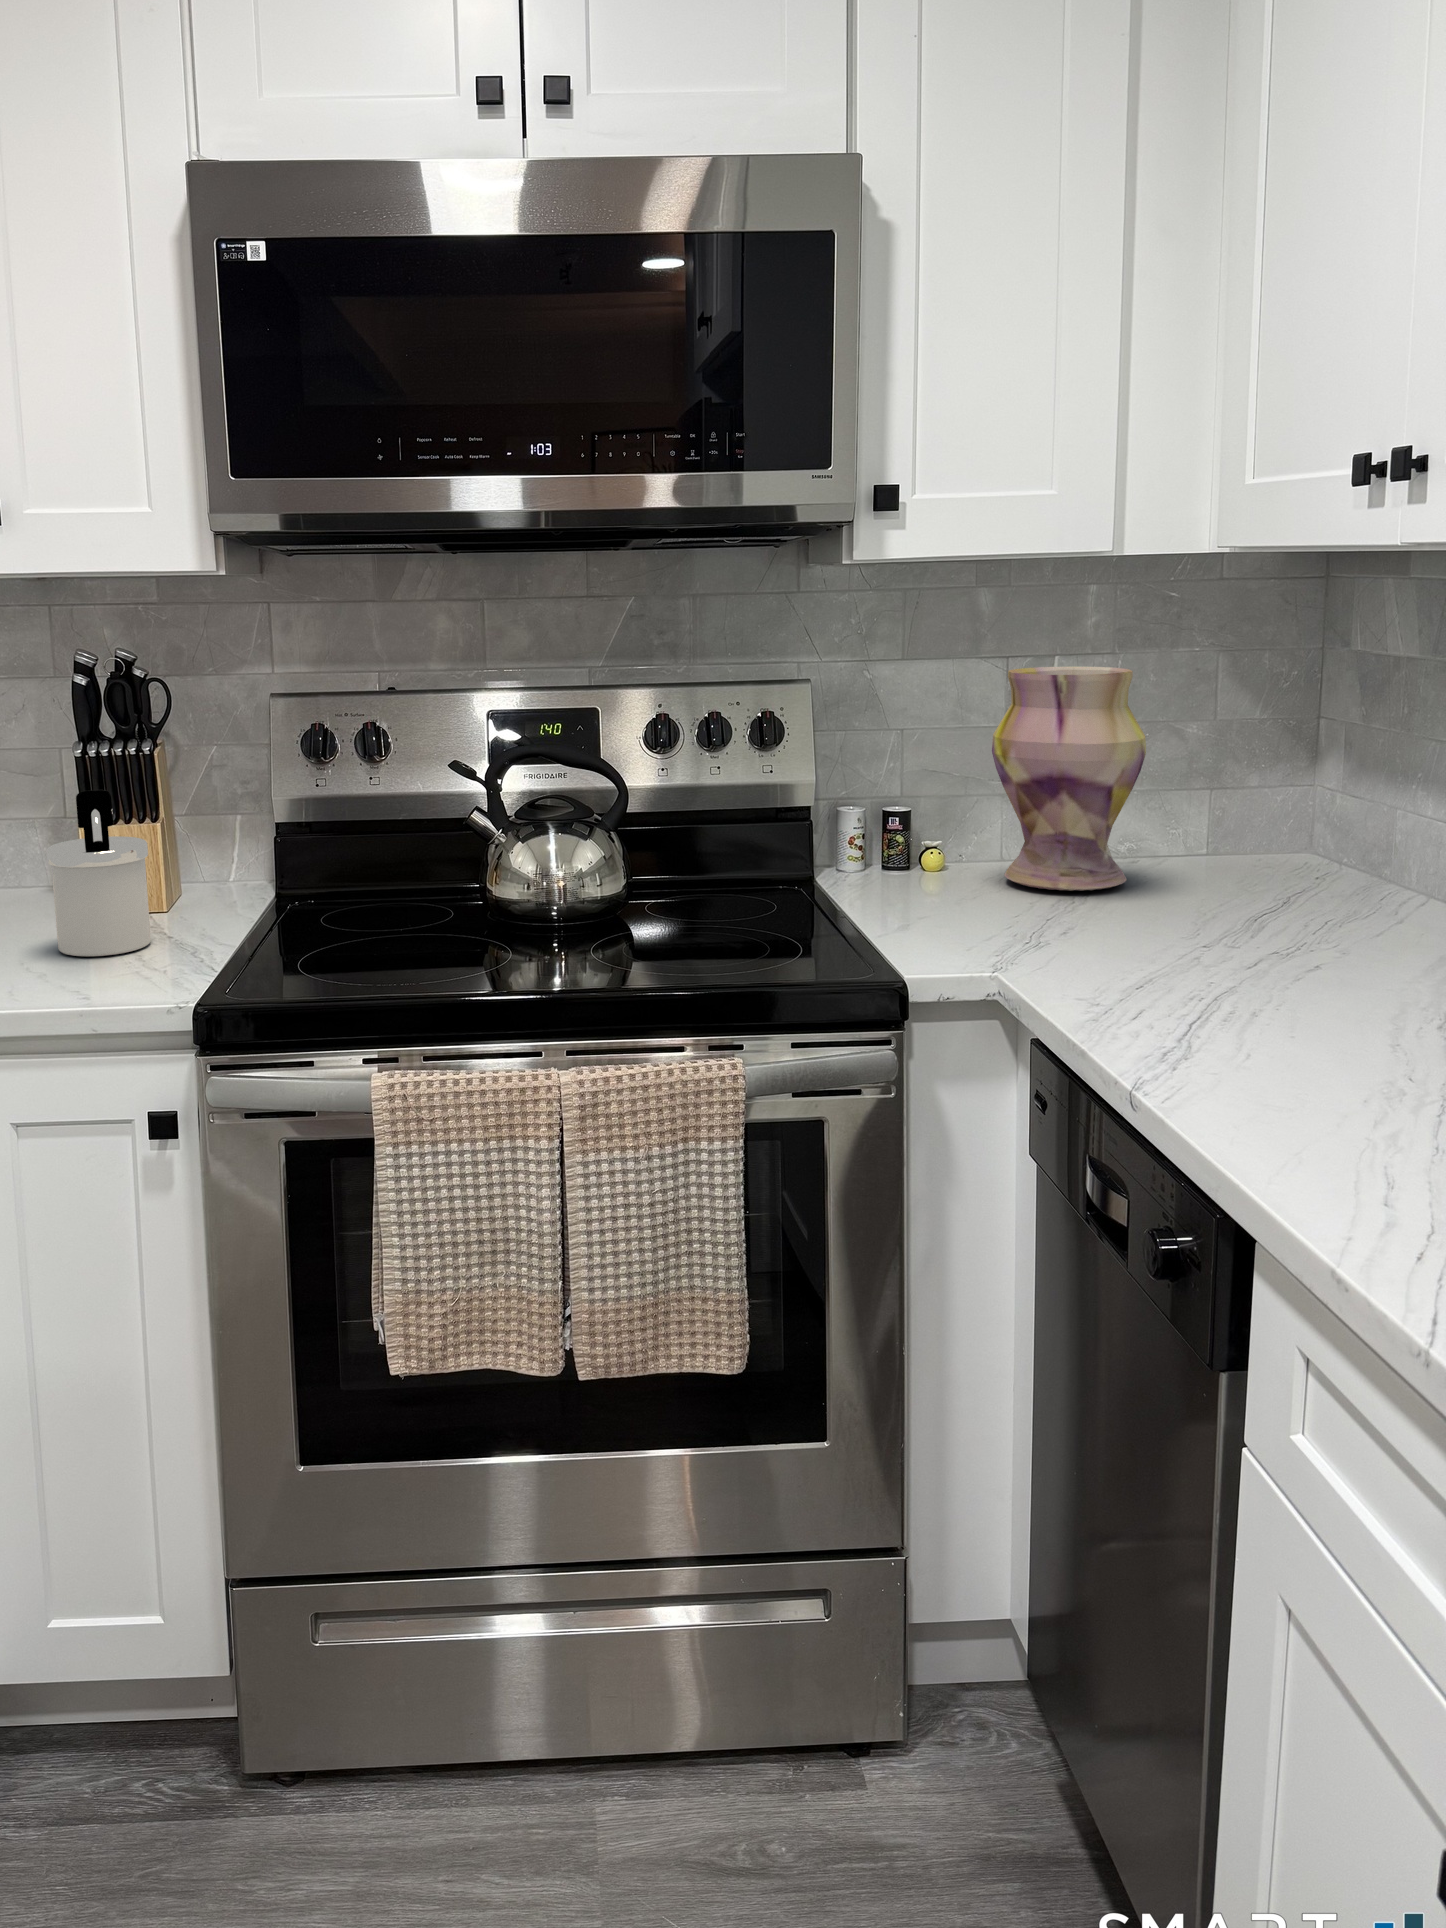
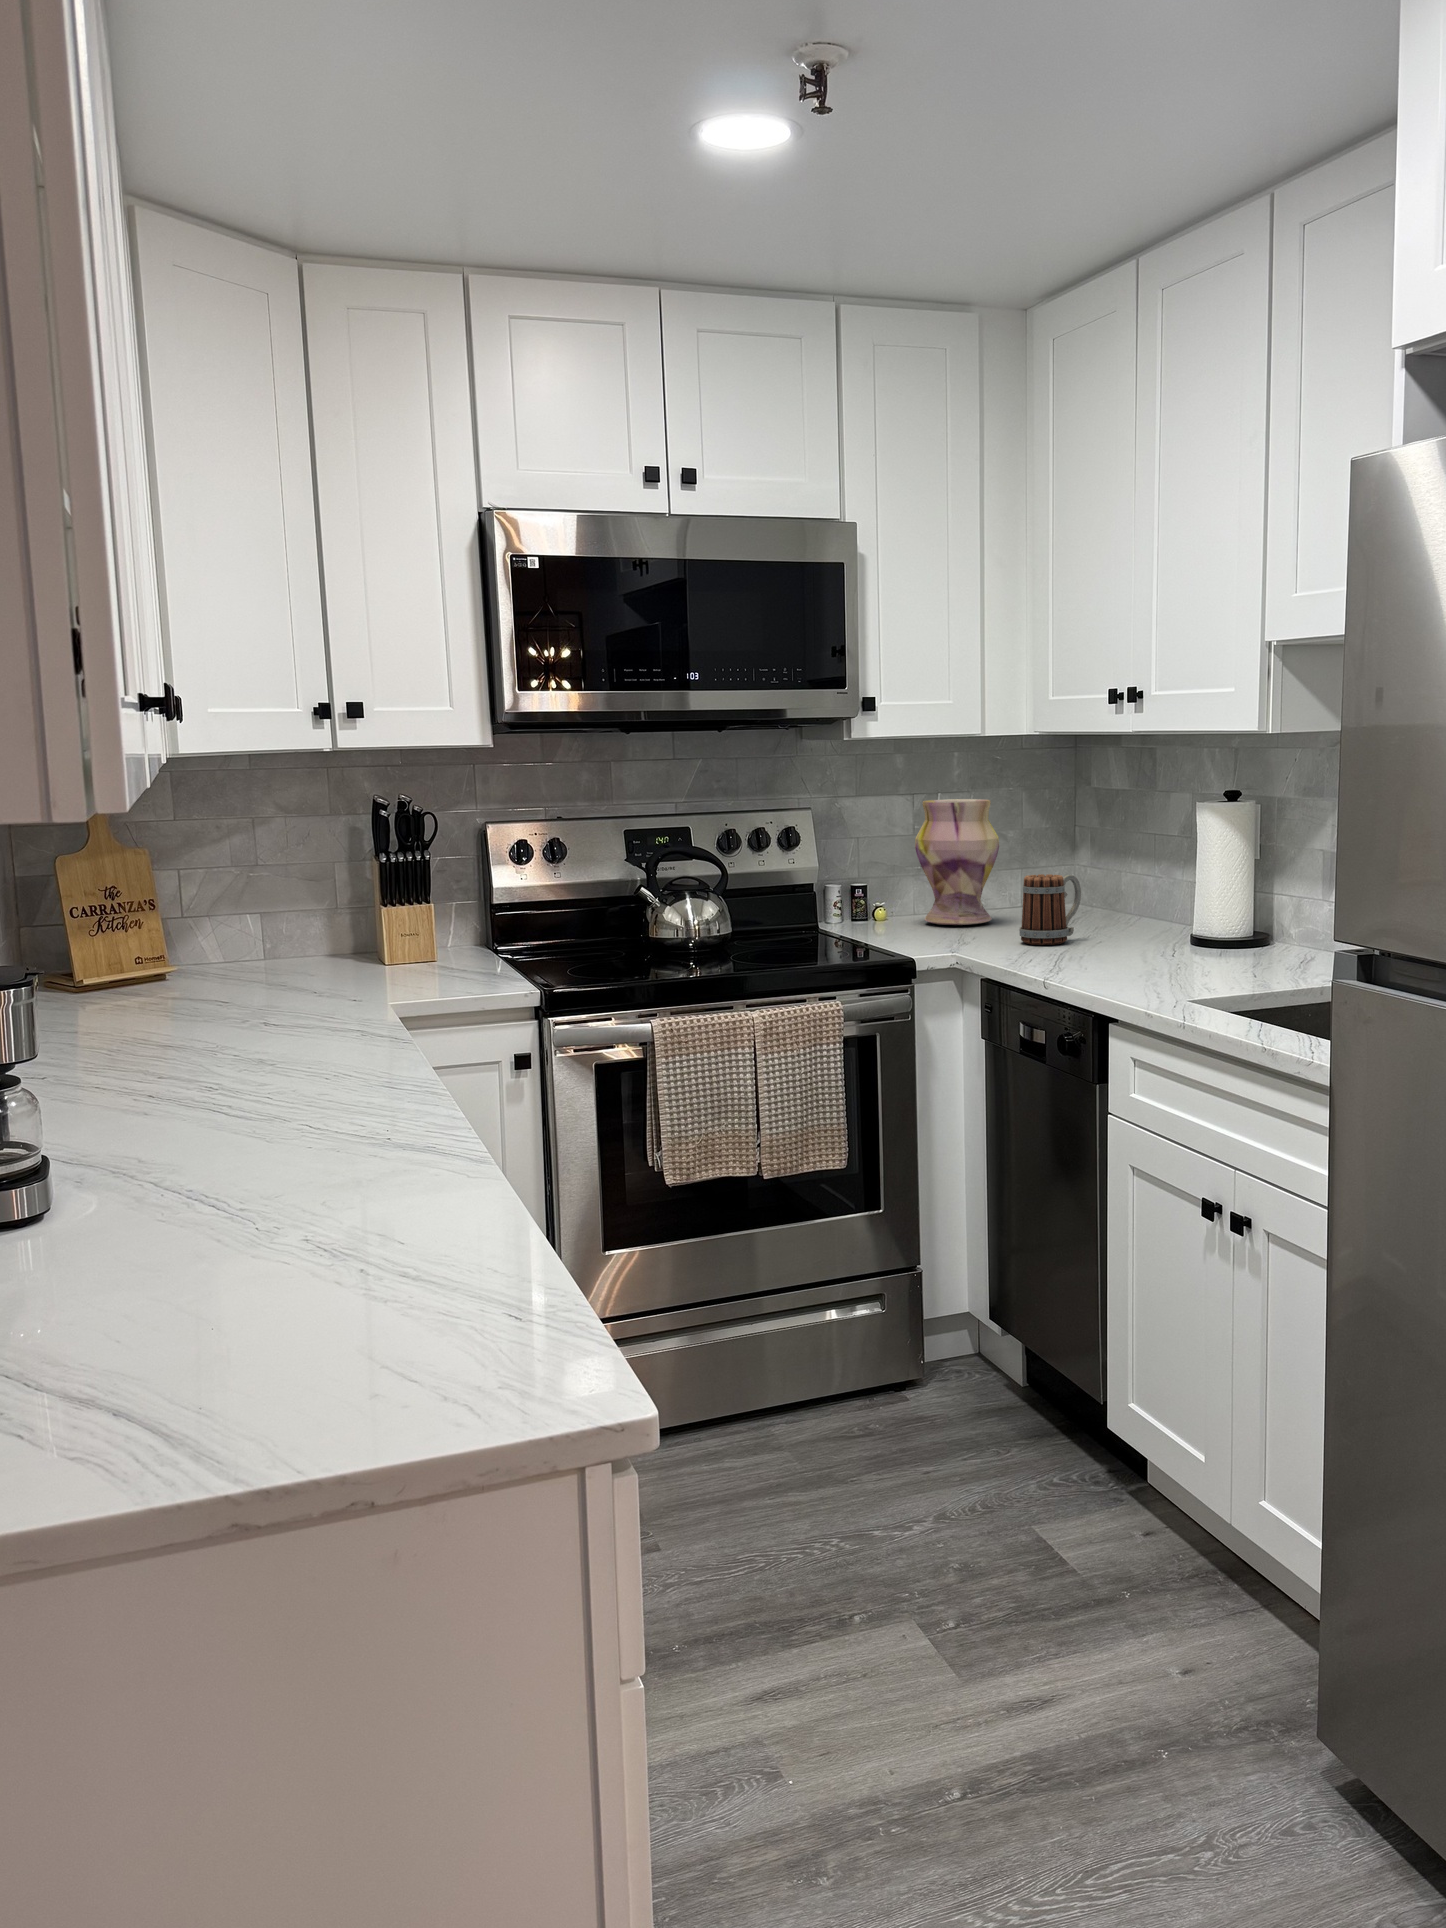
soap dispenser: present [47,790,151,956] -> none [400,878,462,978]
mug: none [1145,822,1281,963] -> present [1019,874,1081,945]

